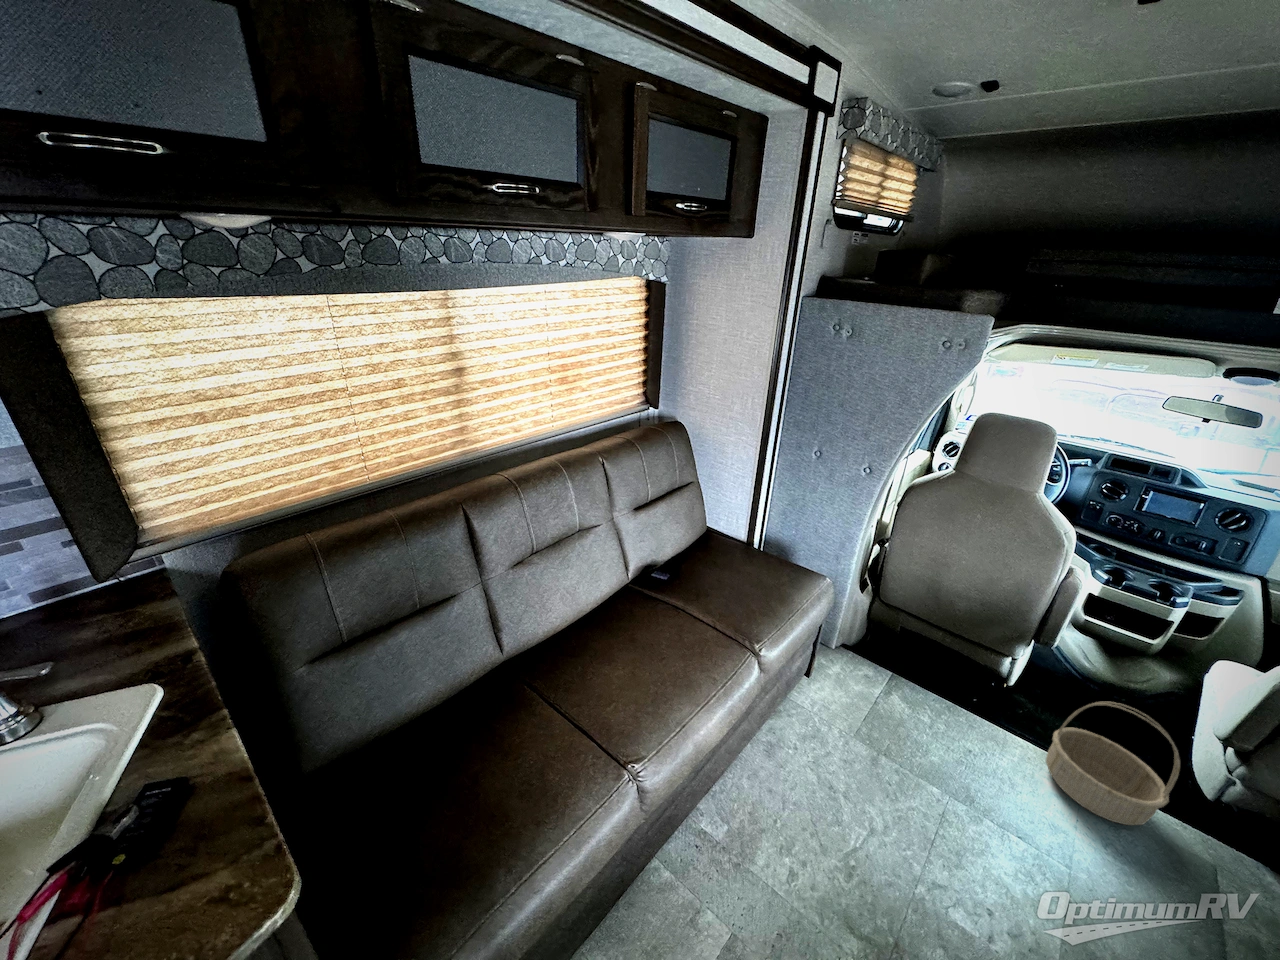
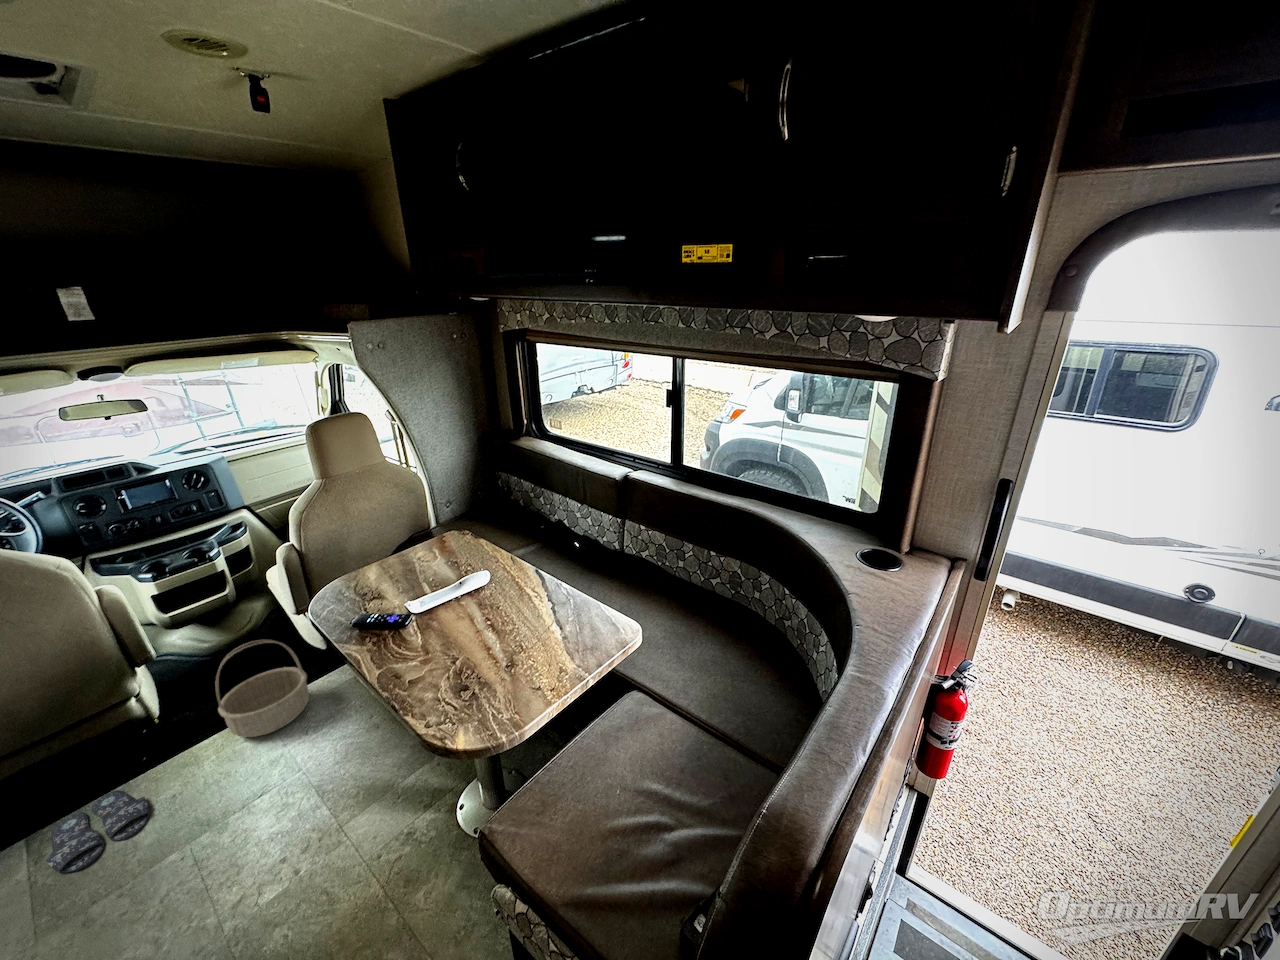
slippers: none [889,684,956,744] -> present [46,790,150,873]

